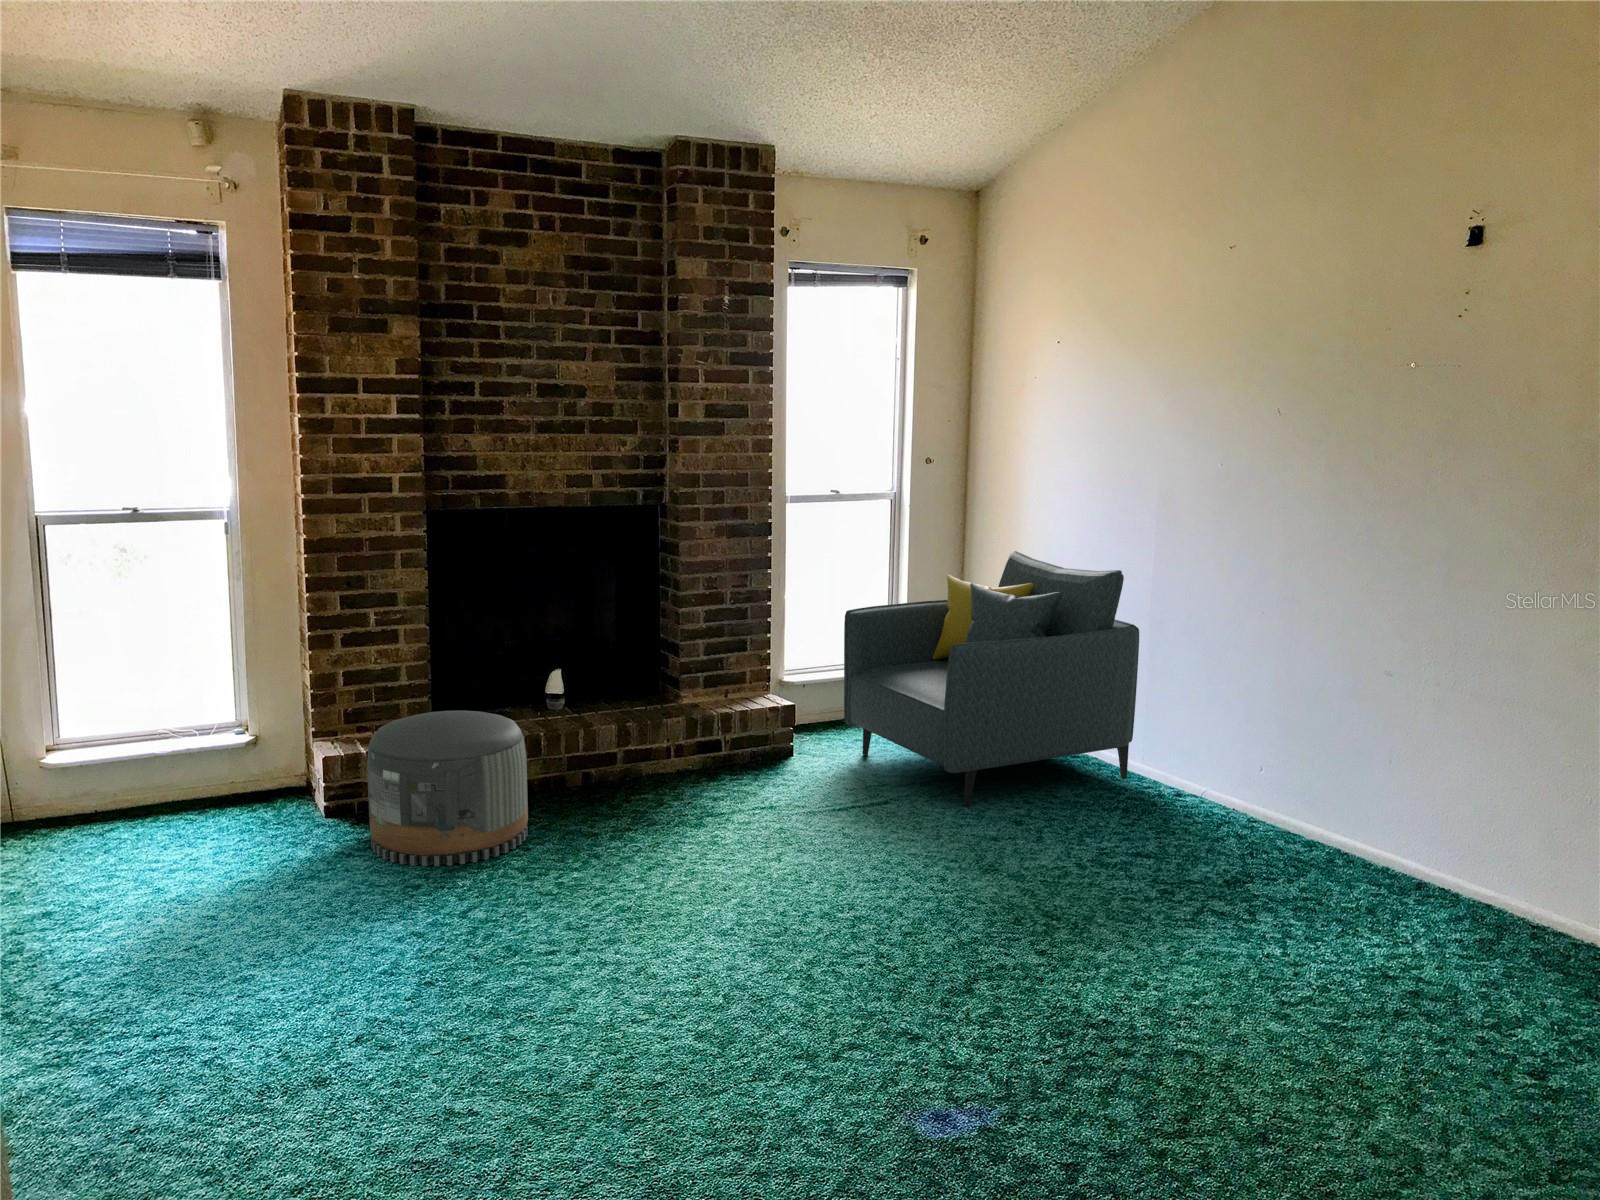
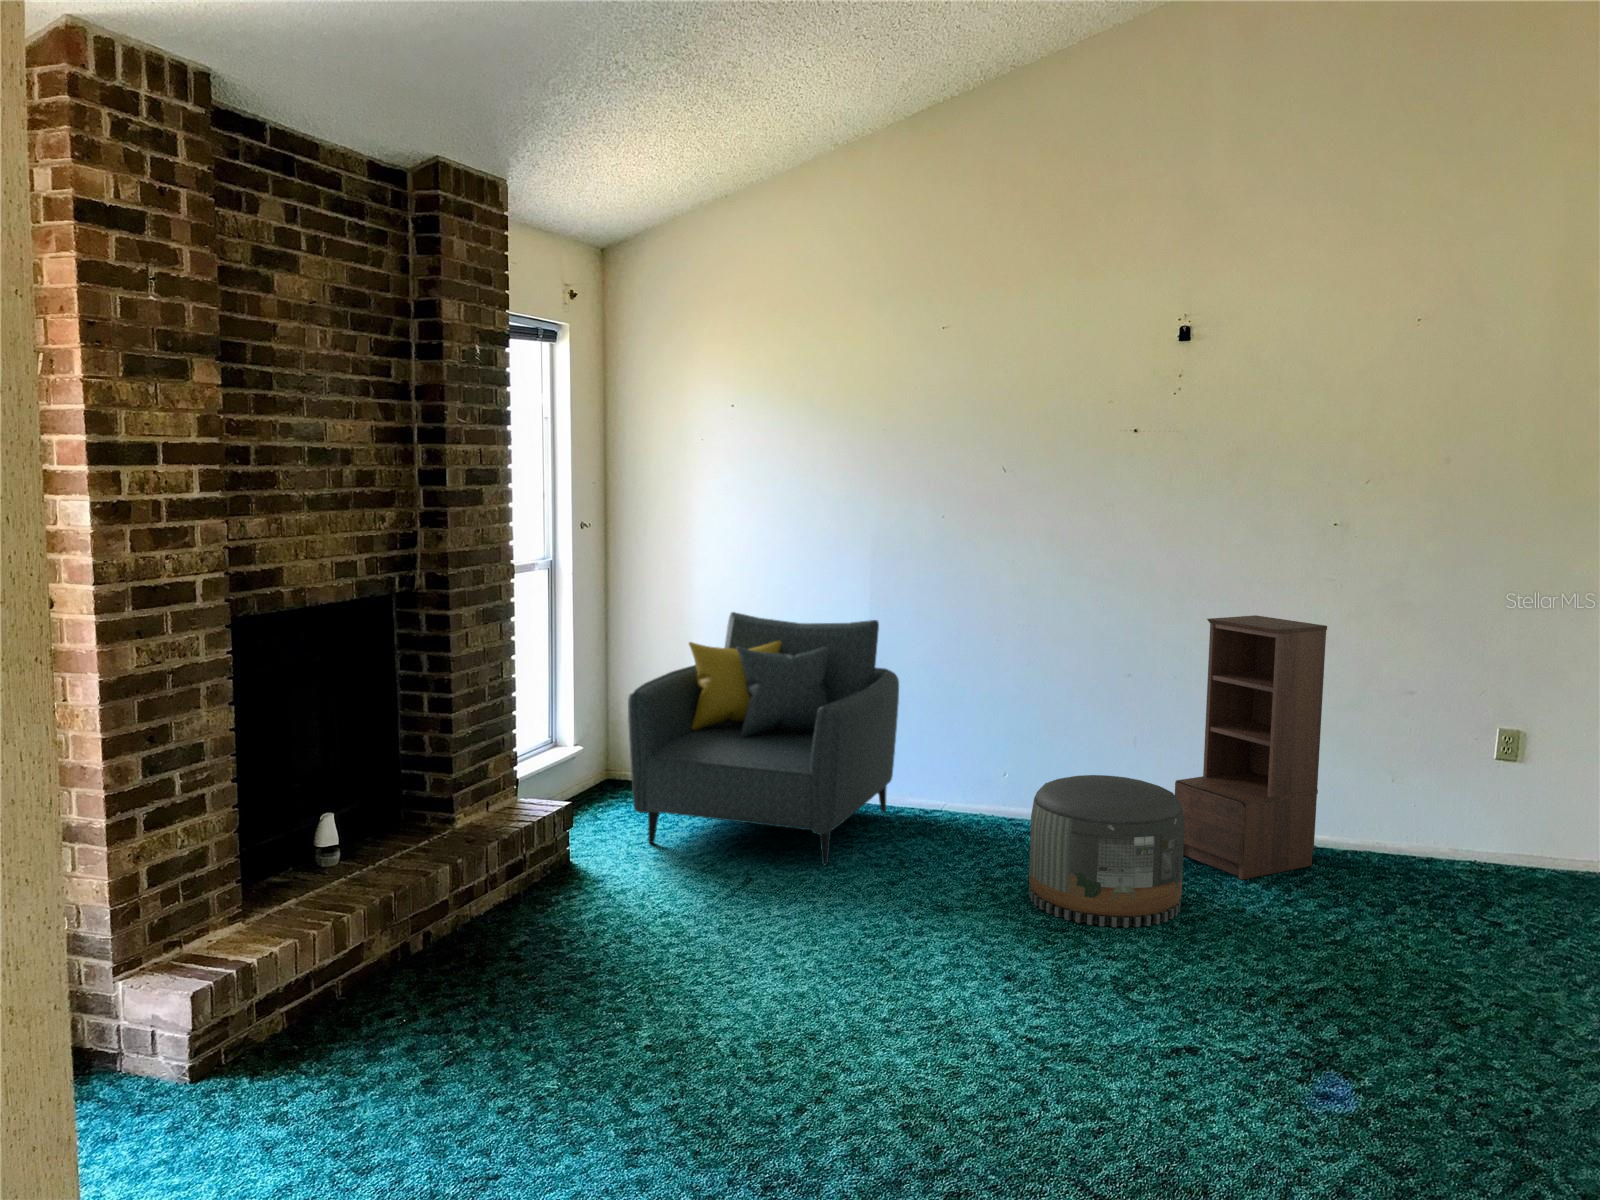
bookshelf: none [1361,602,1577,956] -> present [1175,615,1327,880]
pouf: present [367,710,528,866] -> present [1029,775,1185,928]

